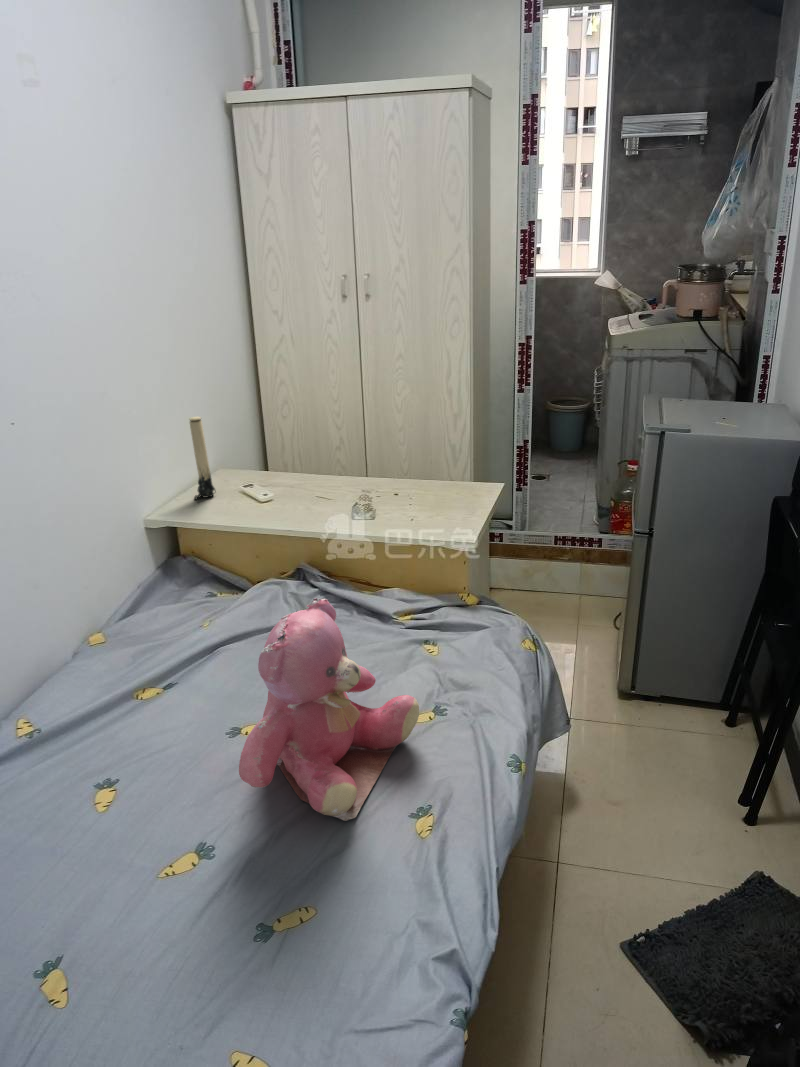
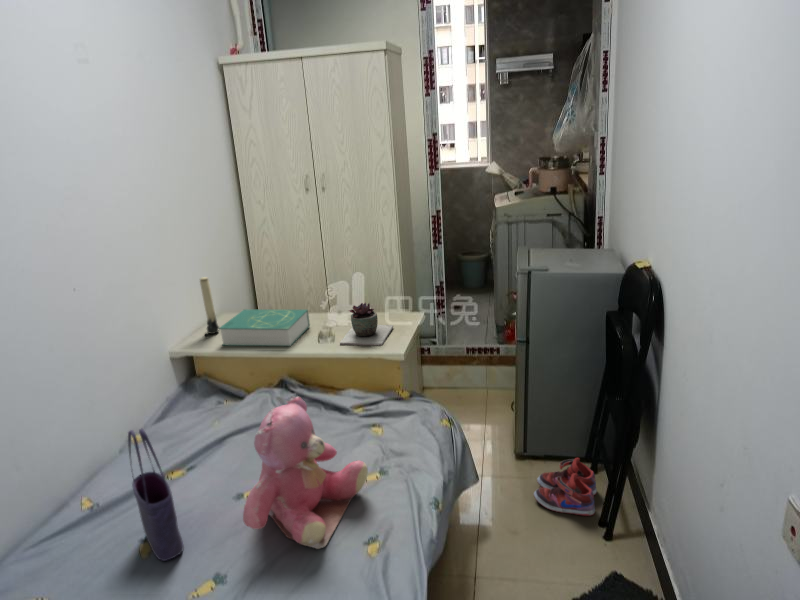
succulent plant: none [383,464,459,528] -> present [340,303,393,345]
book: none [214,465,340,522] -> present [219,309,310,346]
tote bag: none [78,632,155,819] -> present [128,428,184,561]
shoe: none [643,702,734,785] -> present [534,458,597,516]

